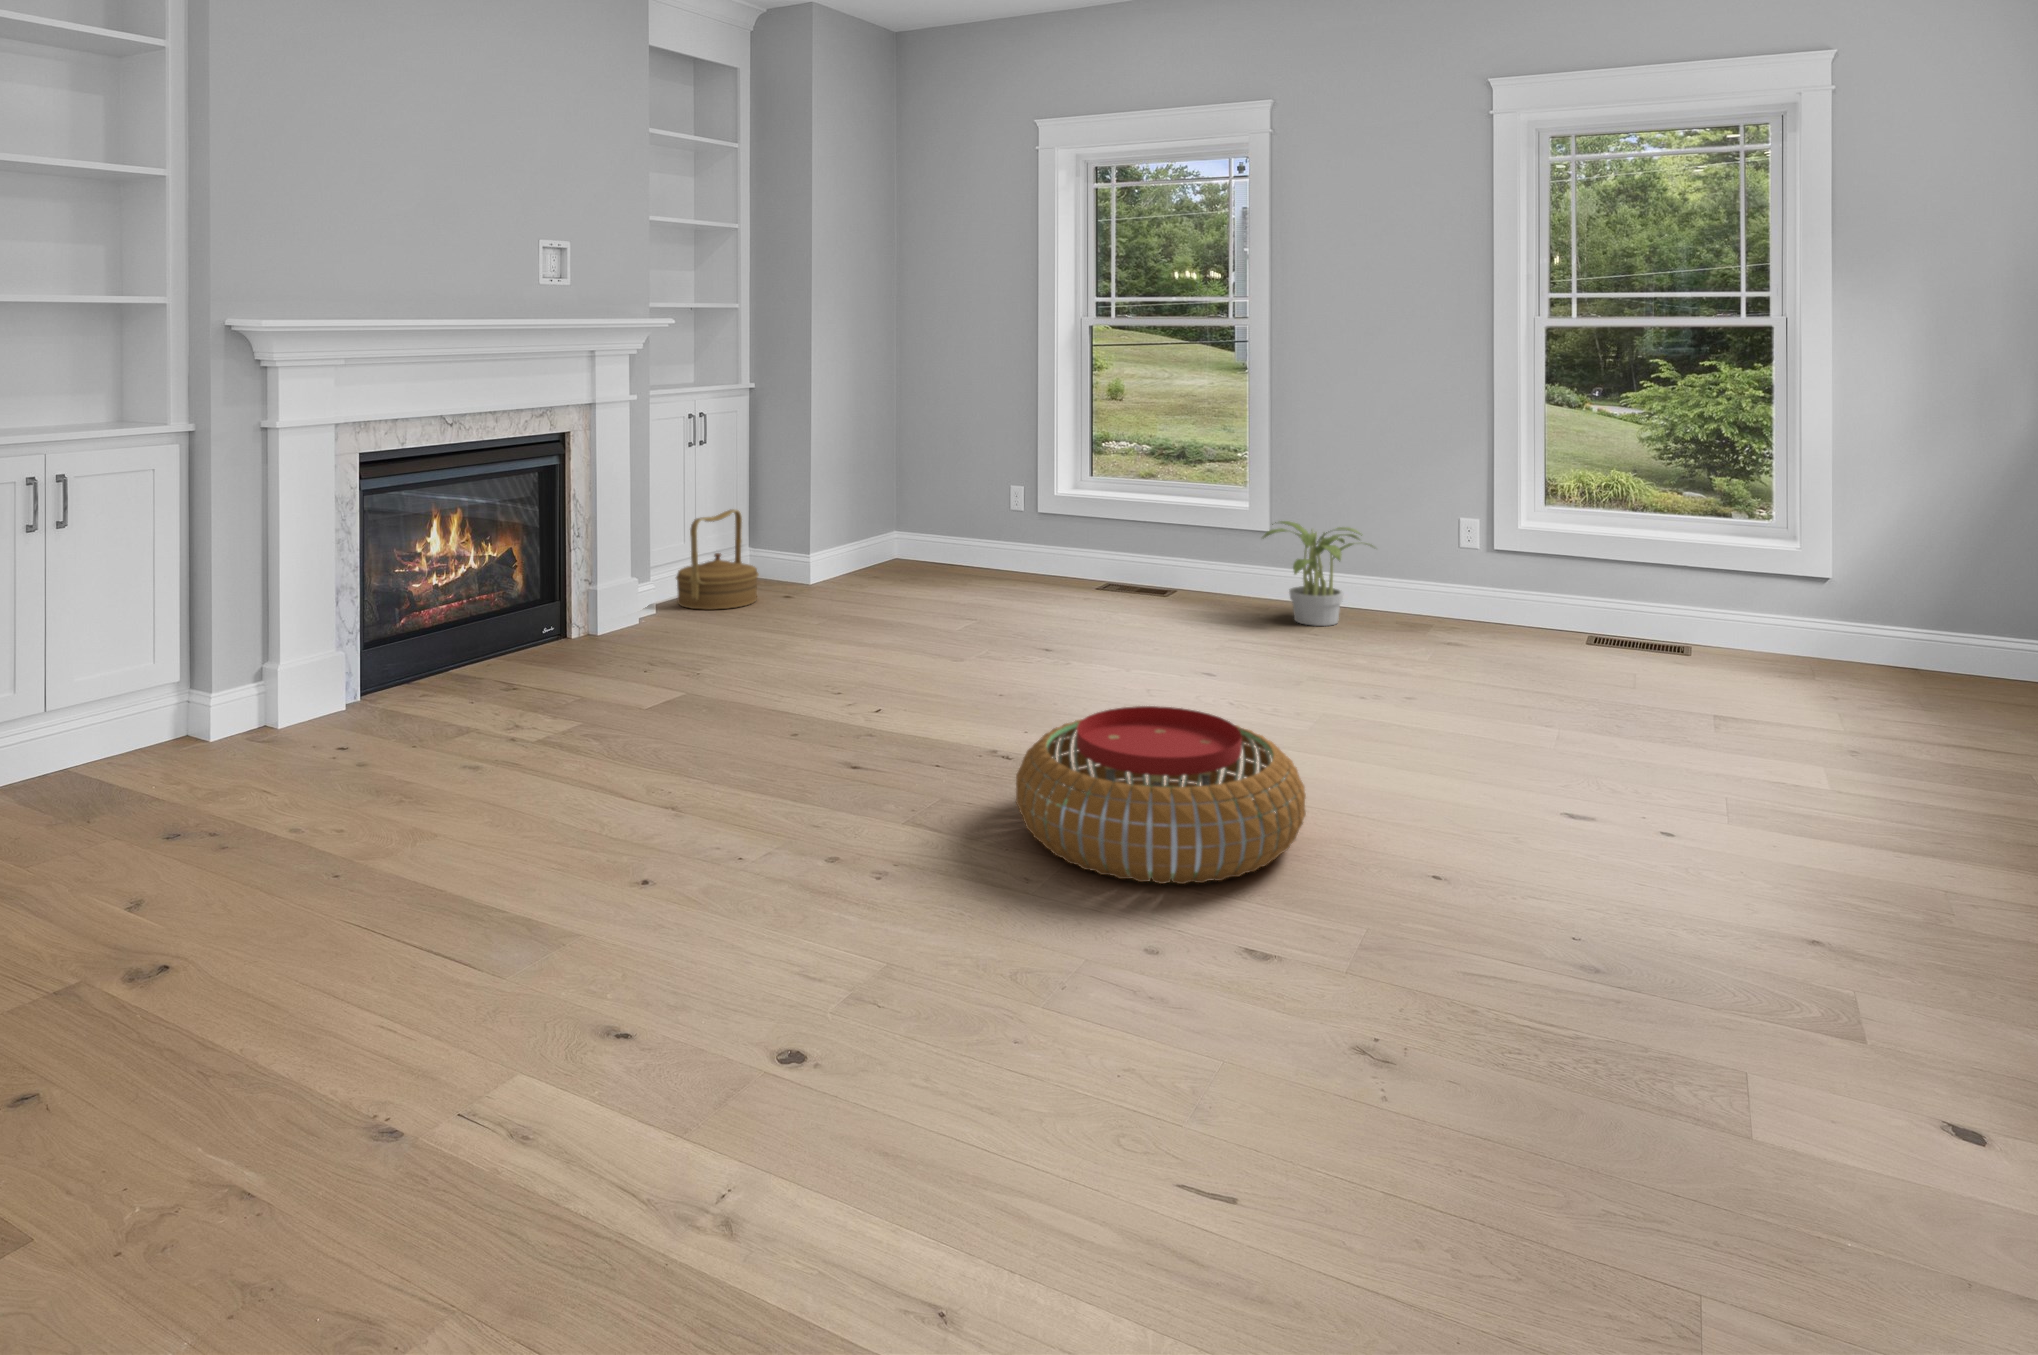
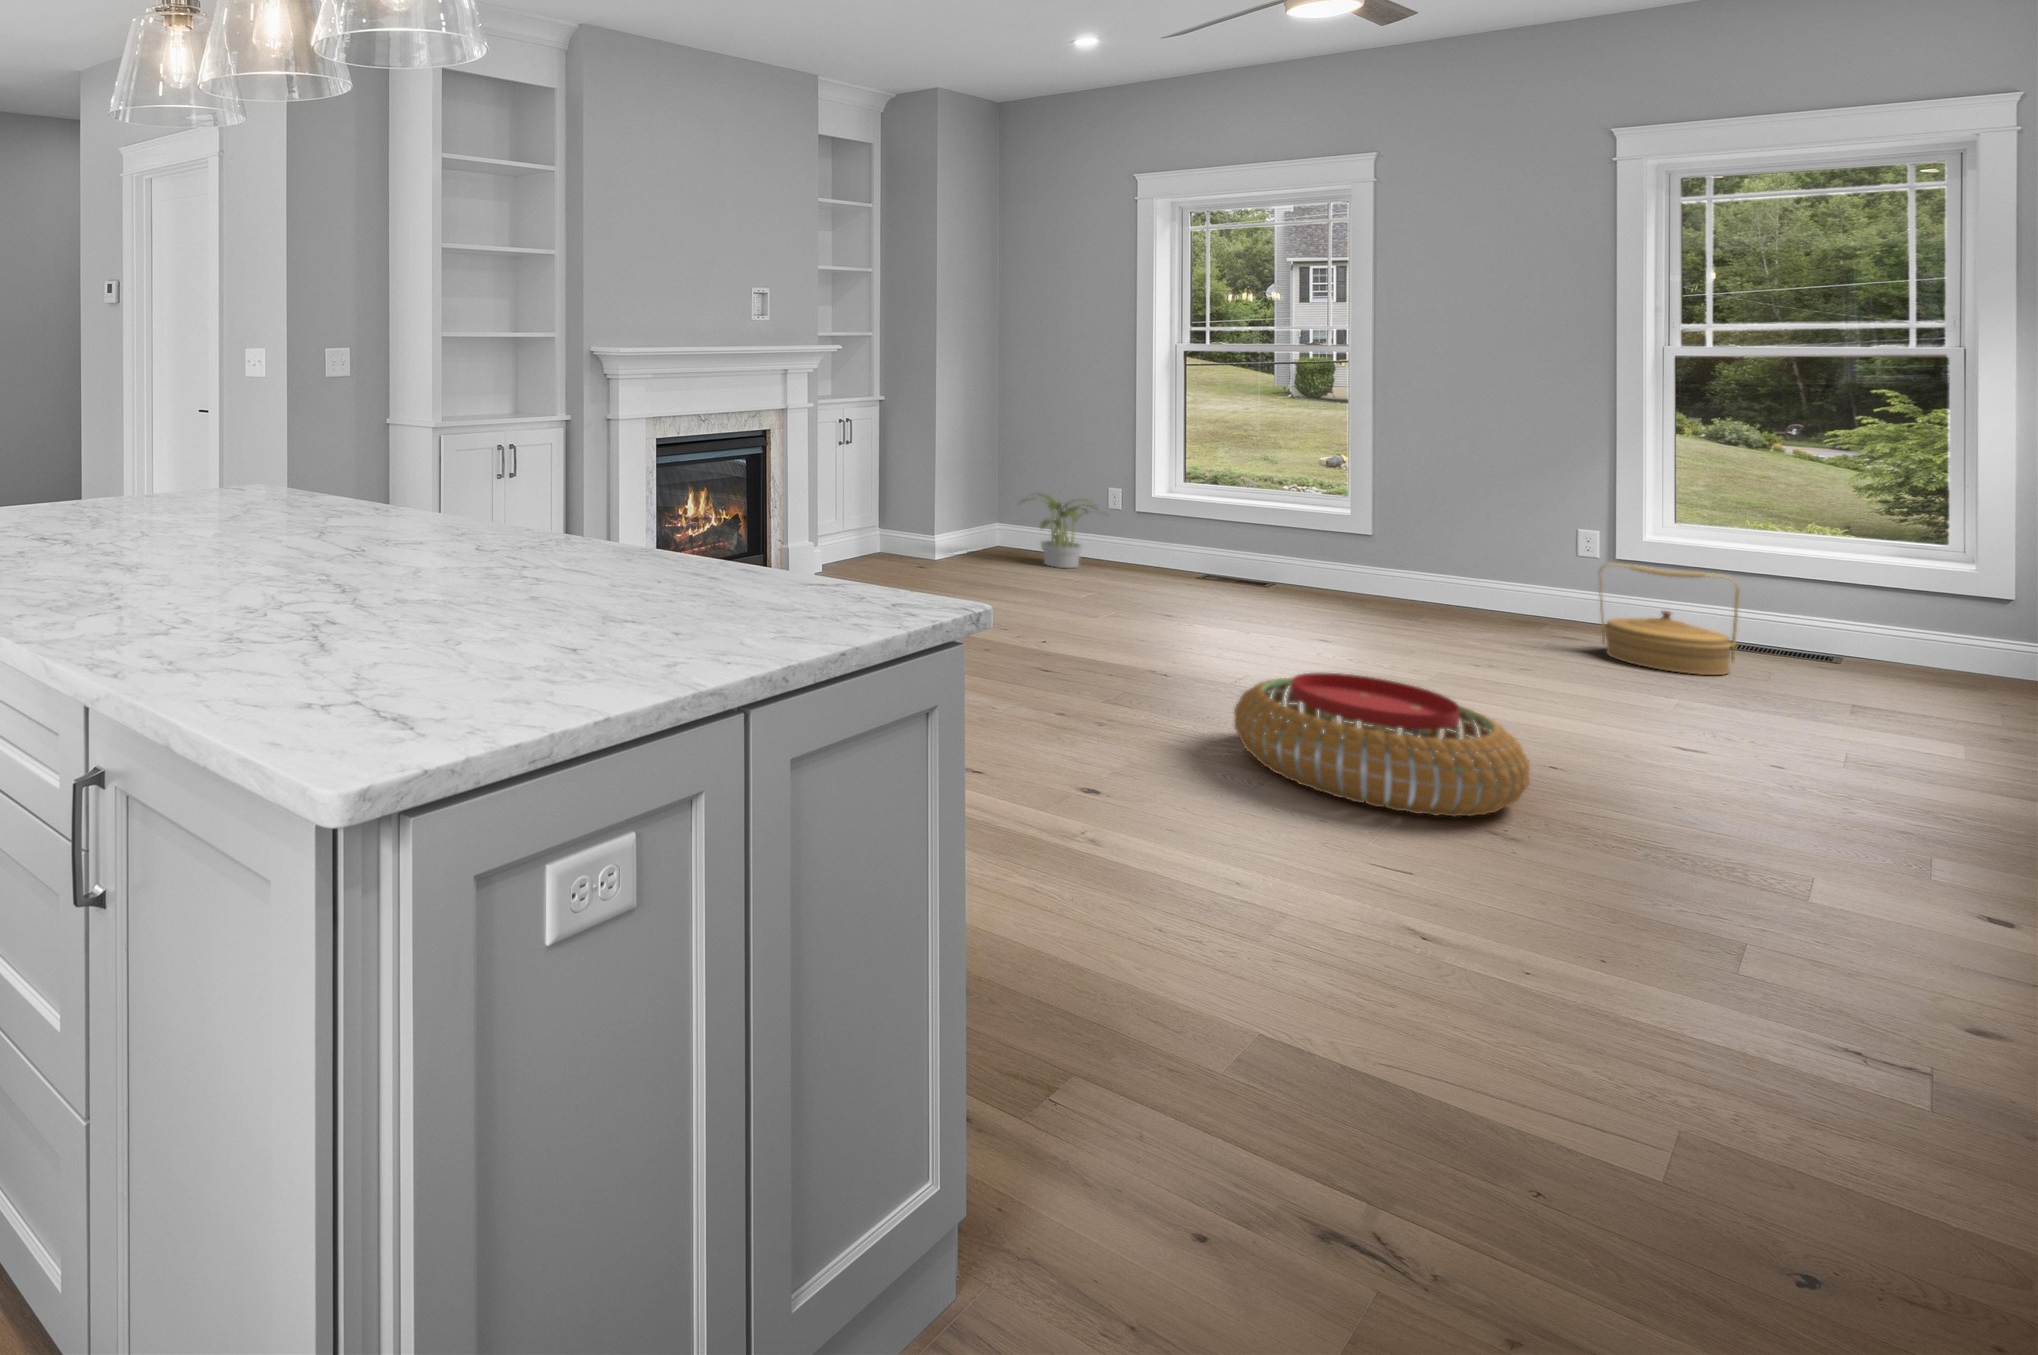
woven basket: present [676,509,759,610] -> present [1599,563,1739,675]
potted plant: present [1263,521,1373,626] -> present [1023,494,1094,568]

